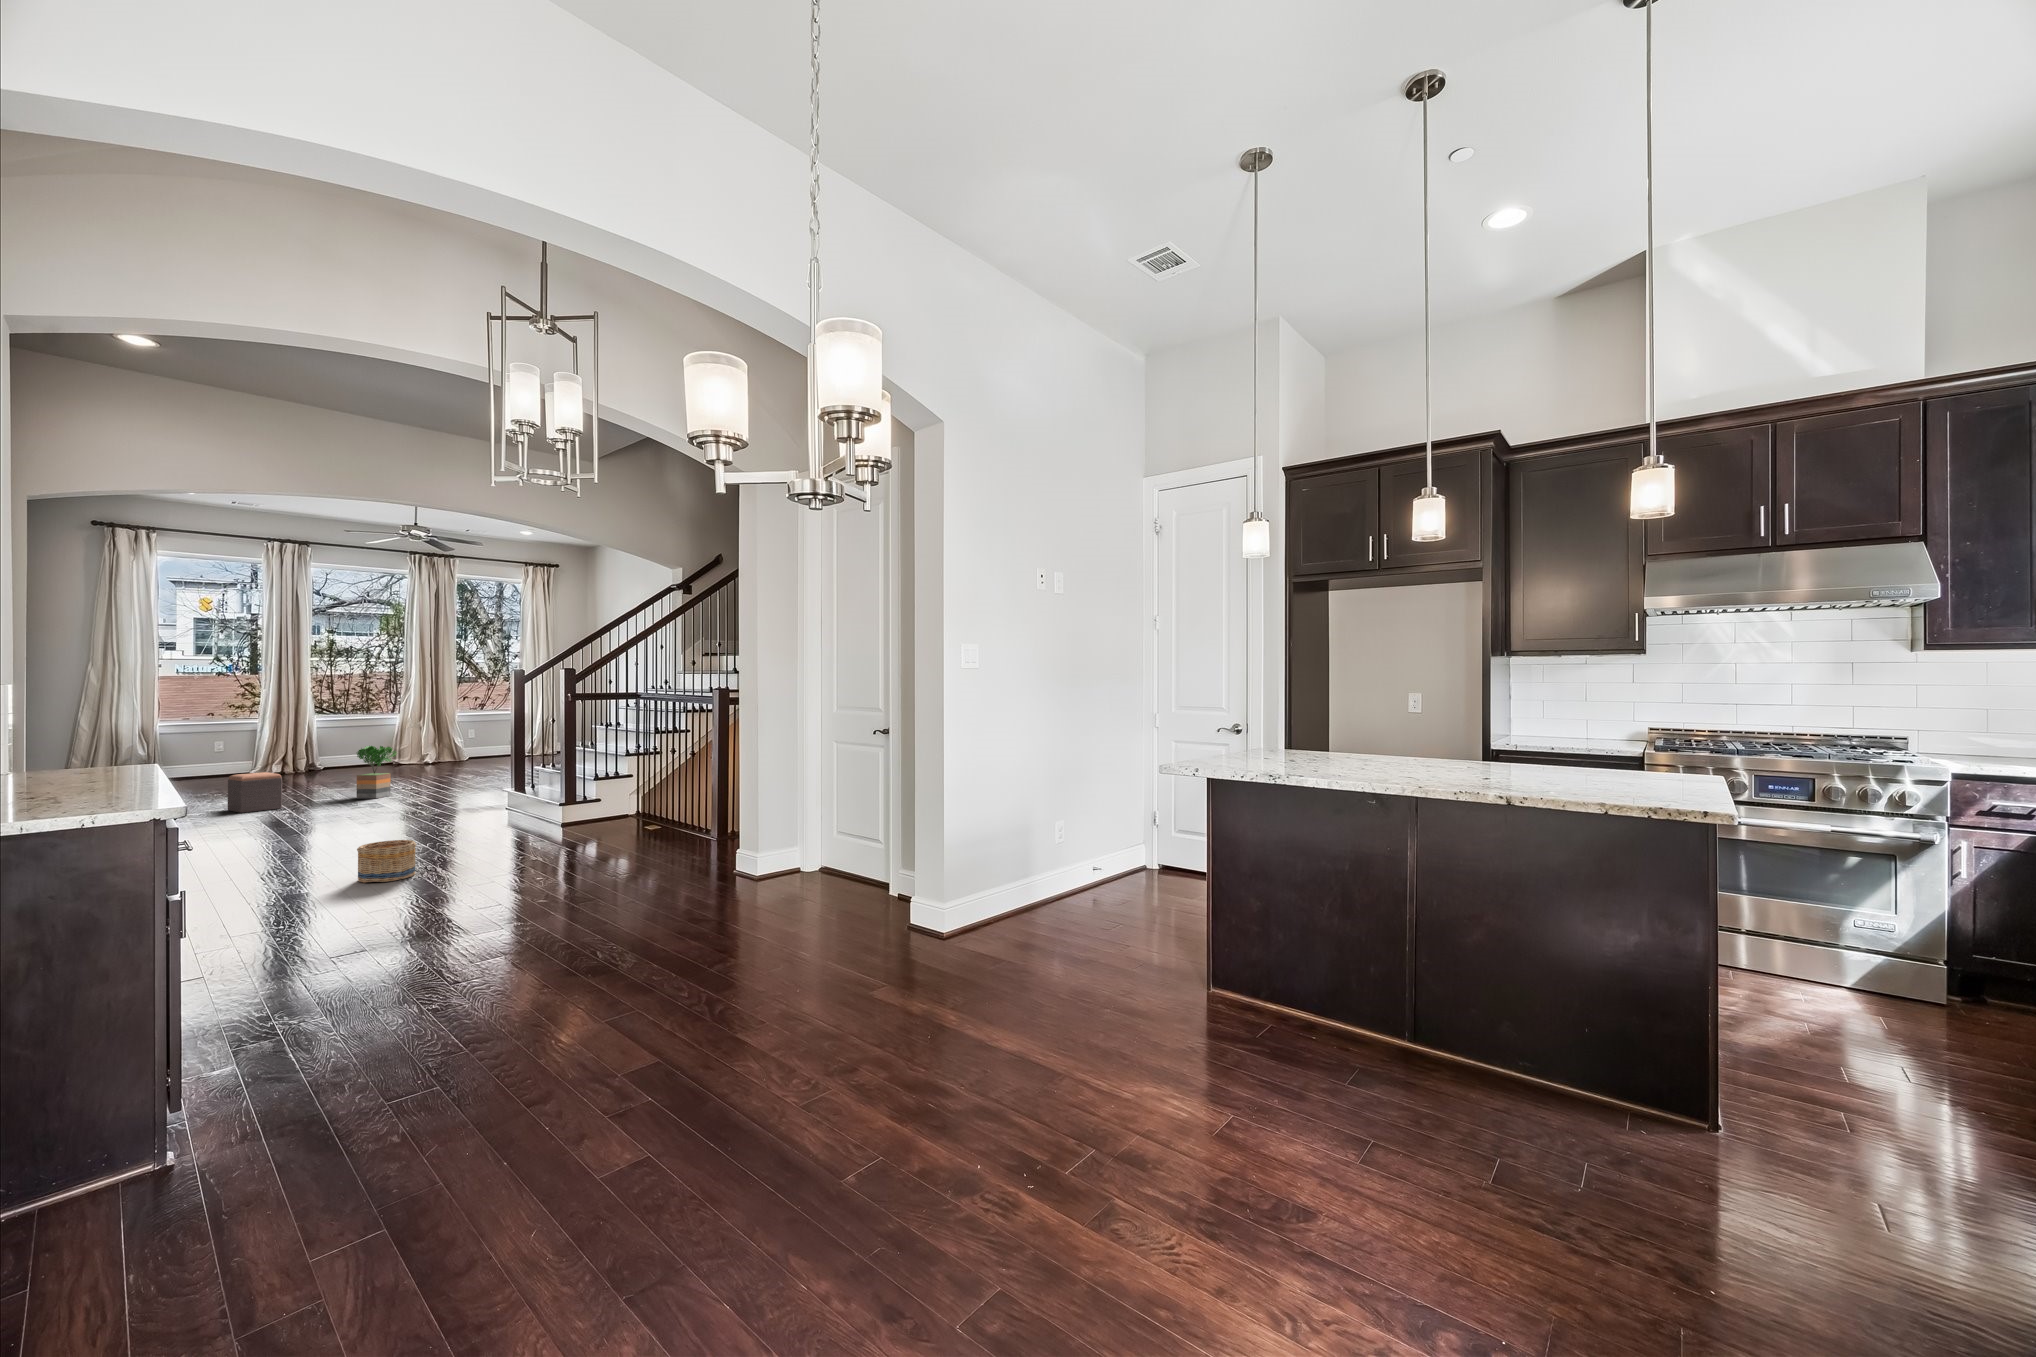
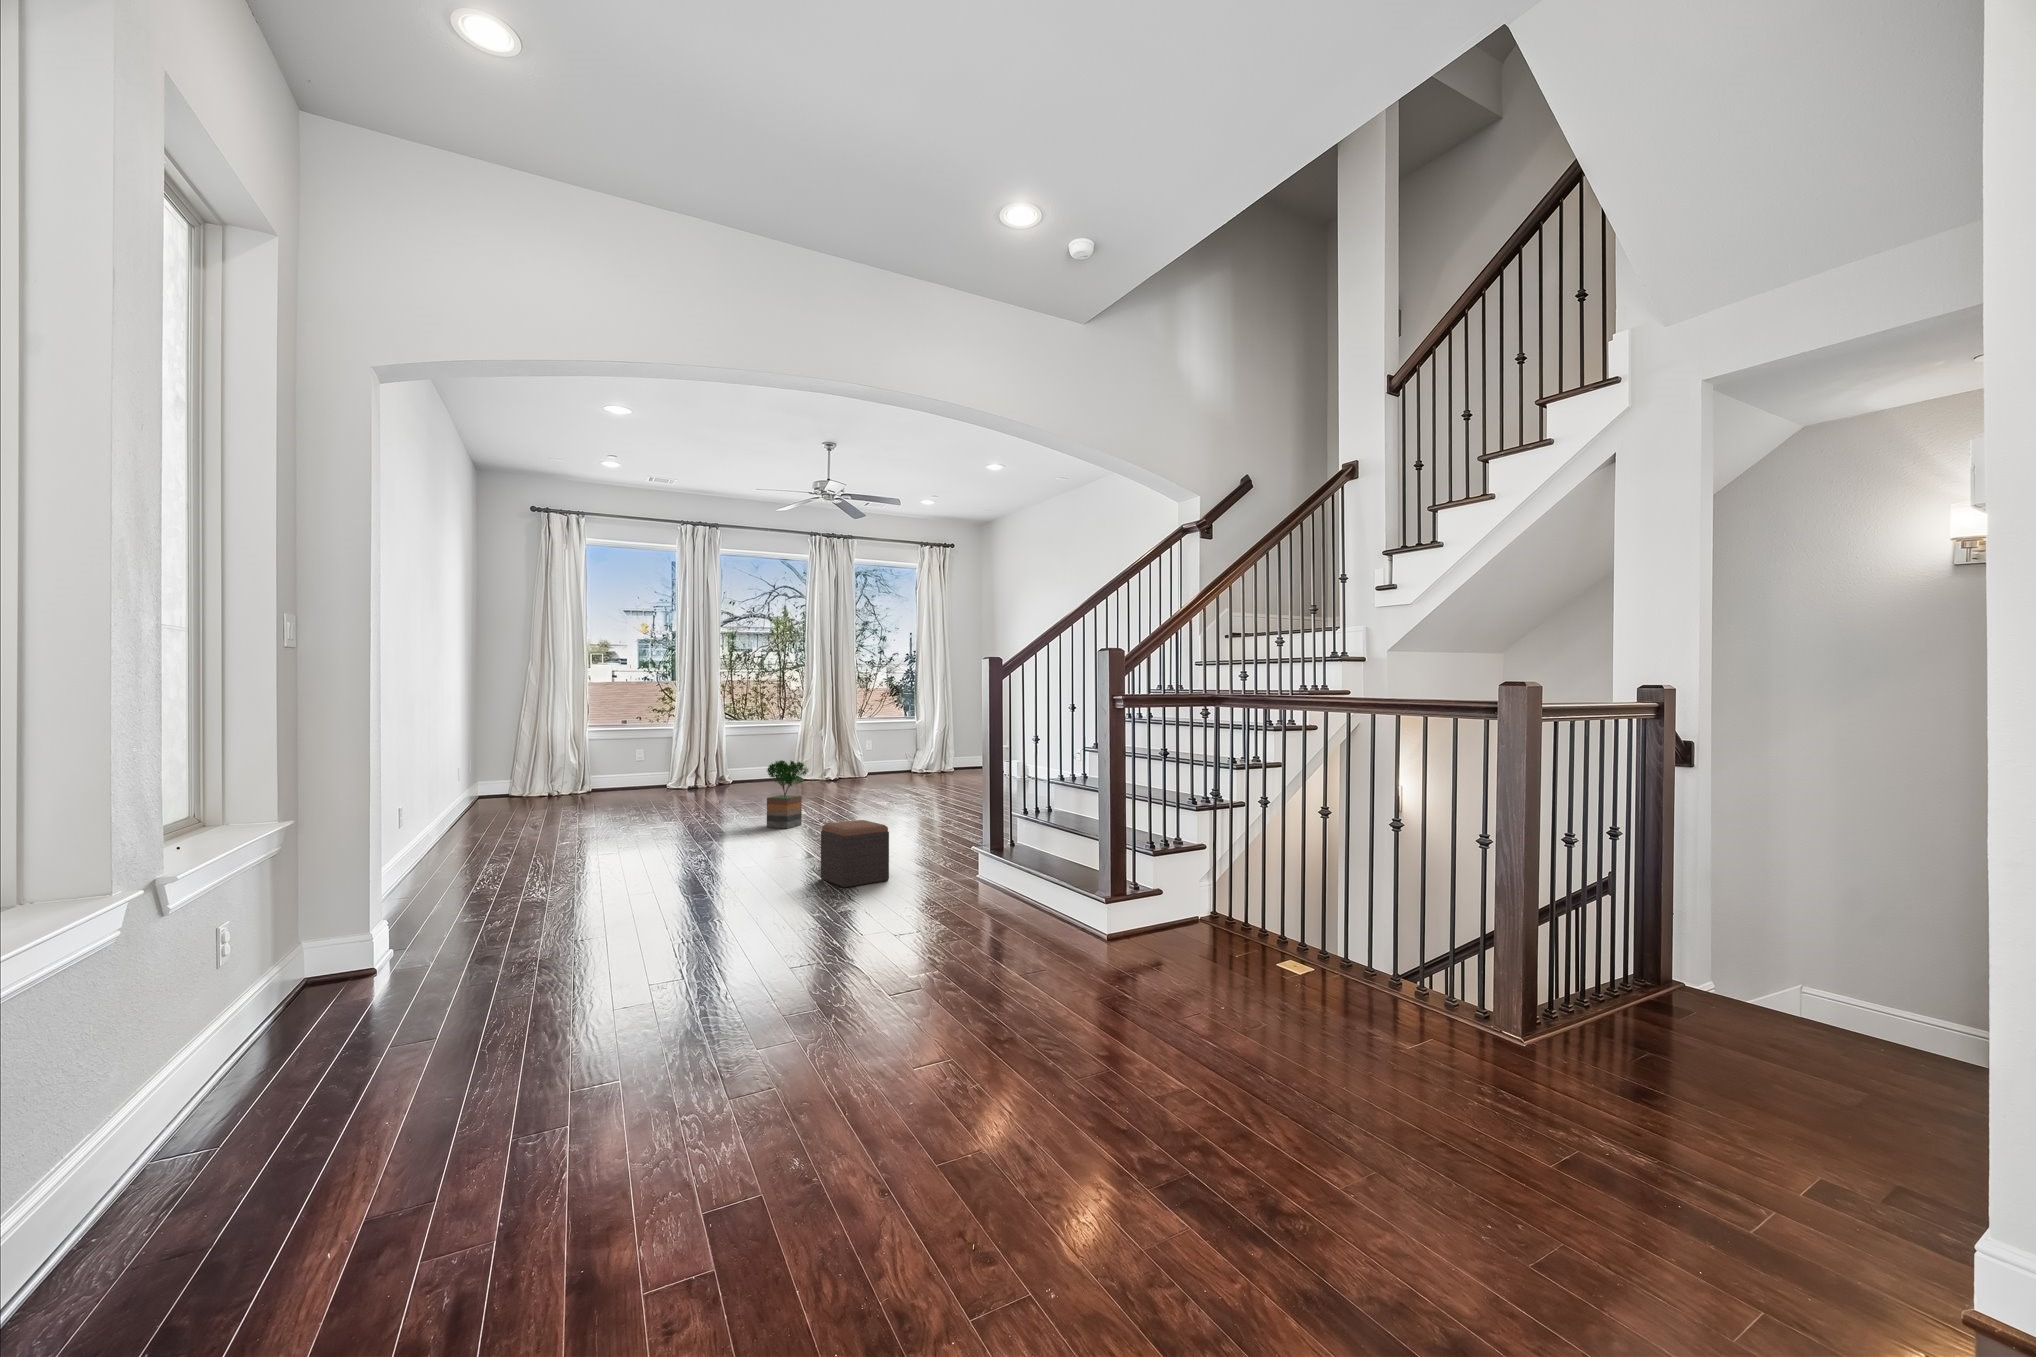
footstool: present [228,772,282,813] -> present [821,820,889,887]
basket: present [357,840,416,883] -> none [794,941,881,1029]

